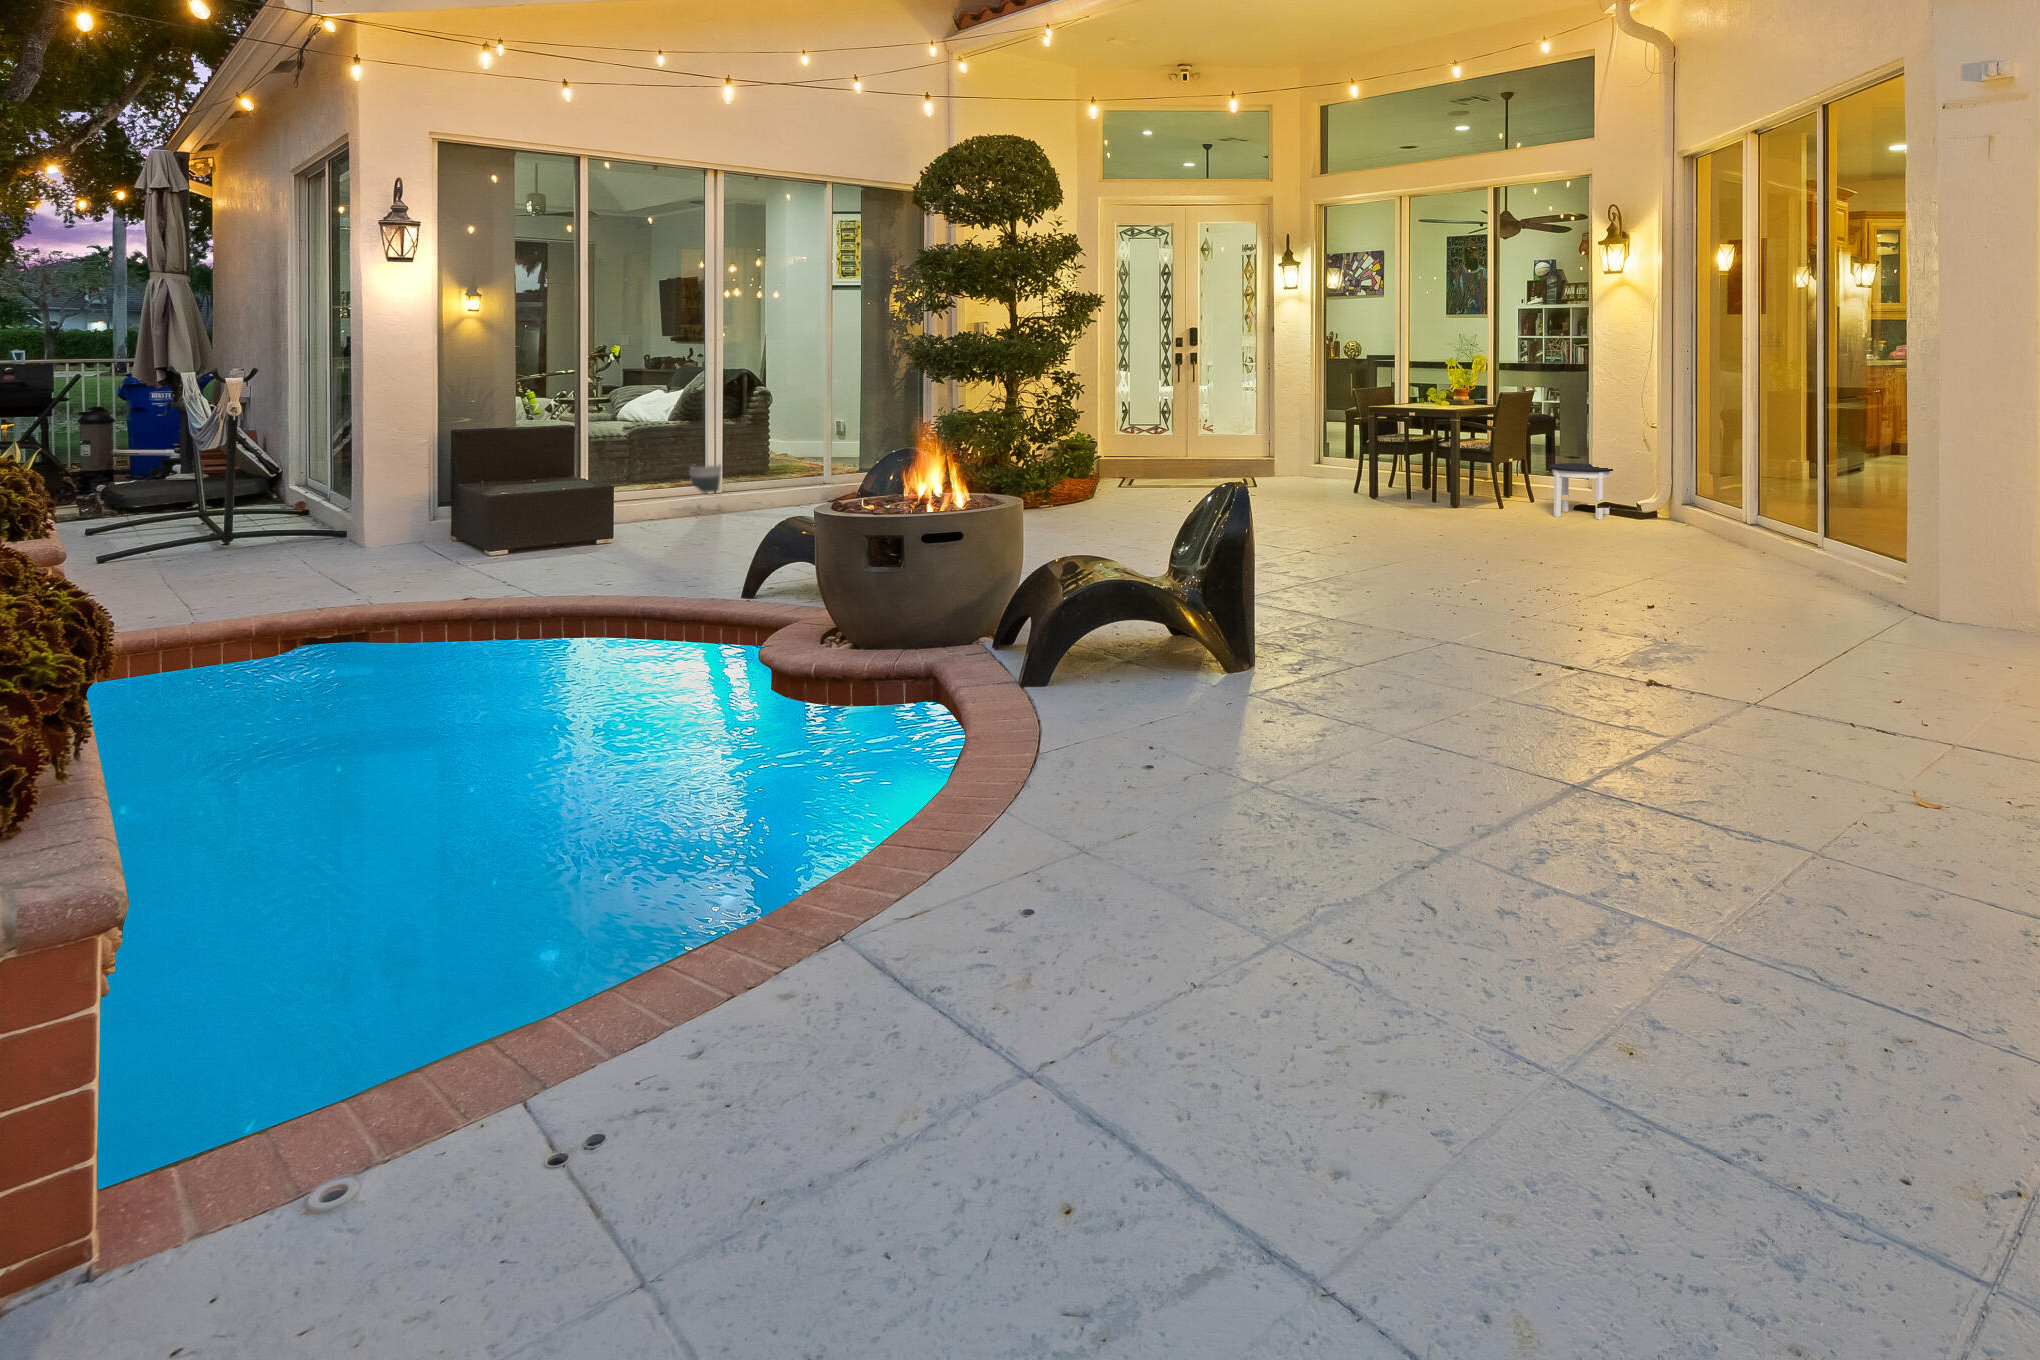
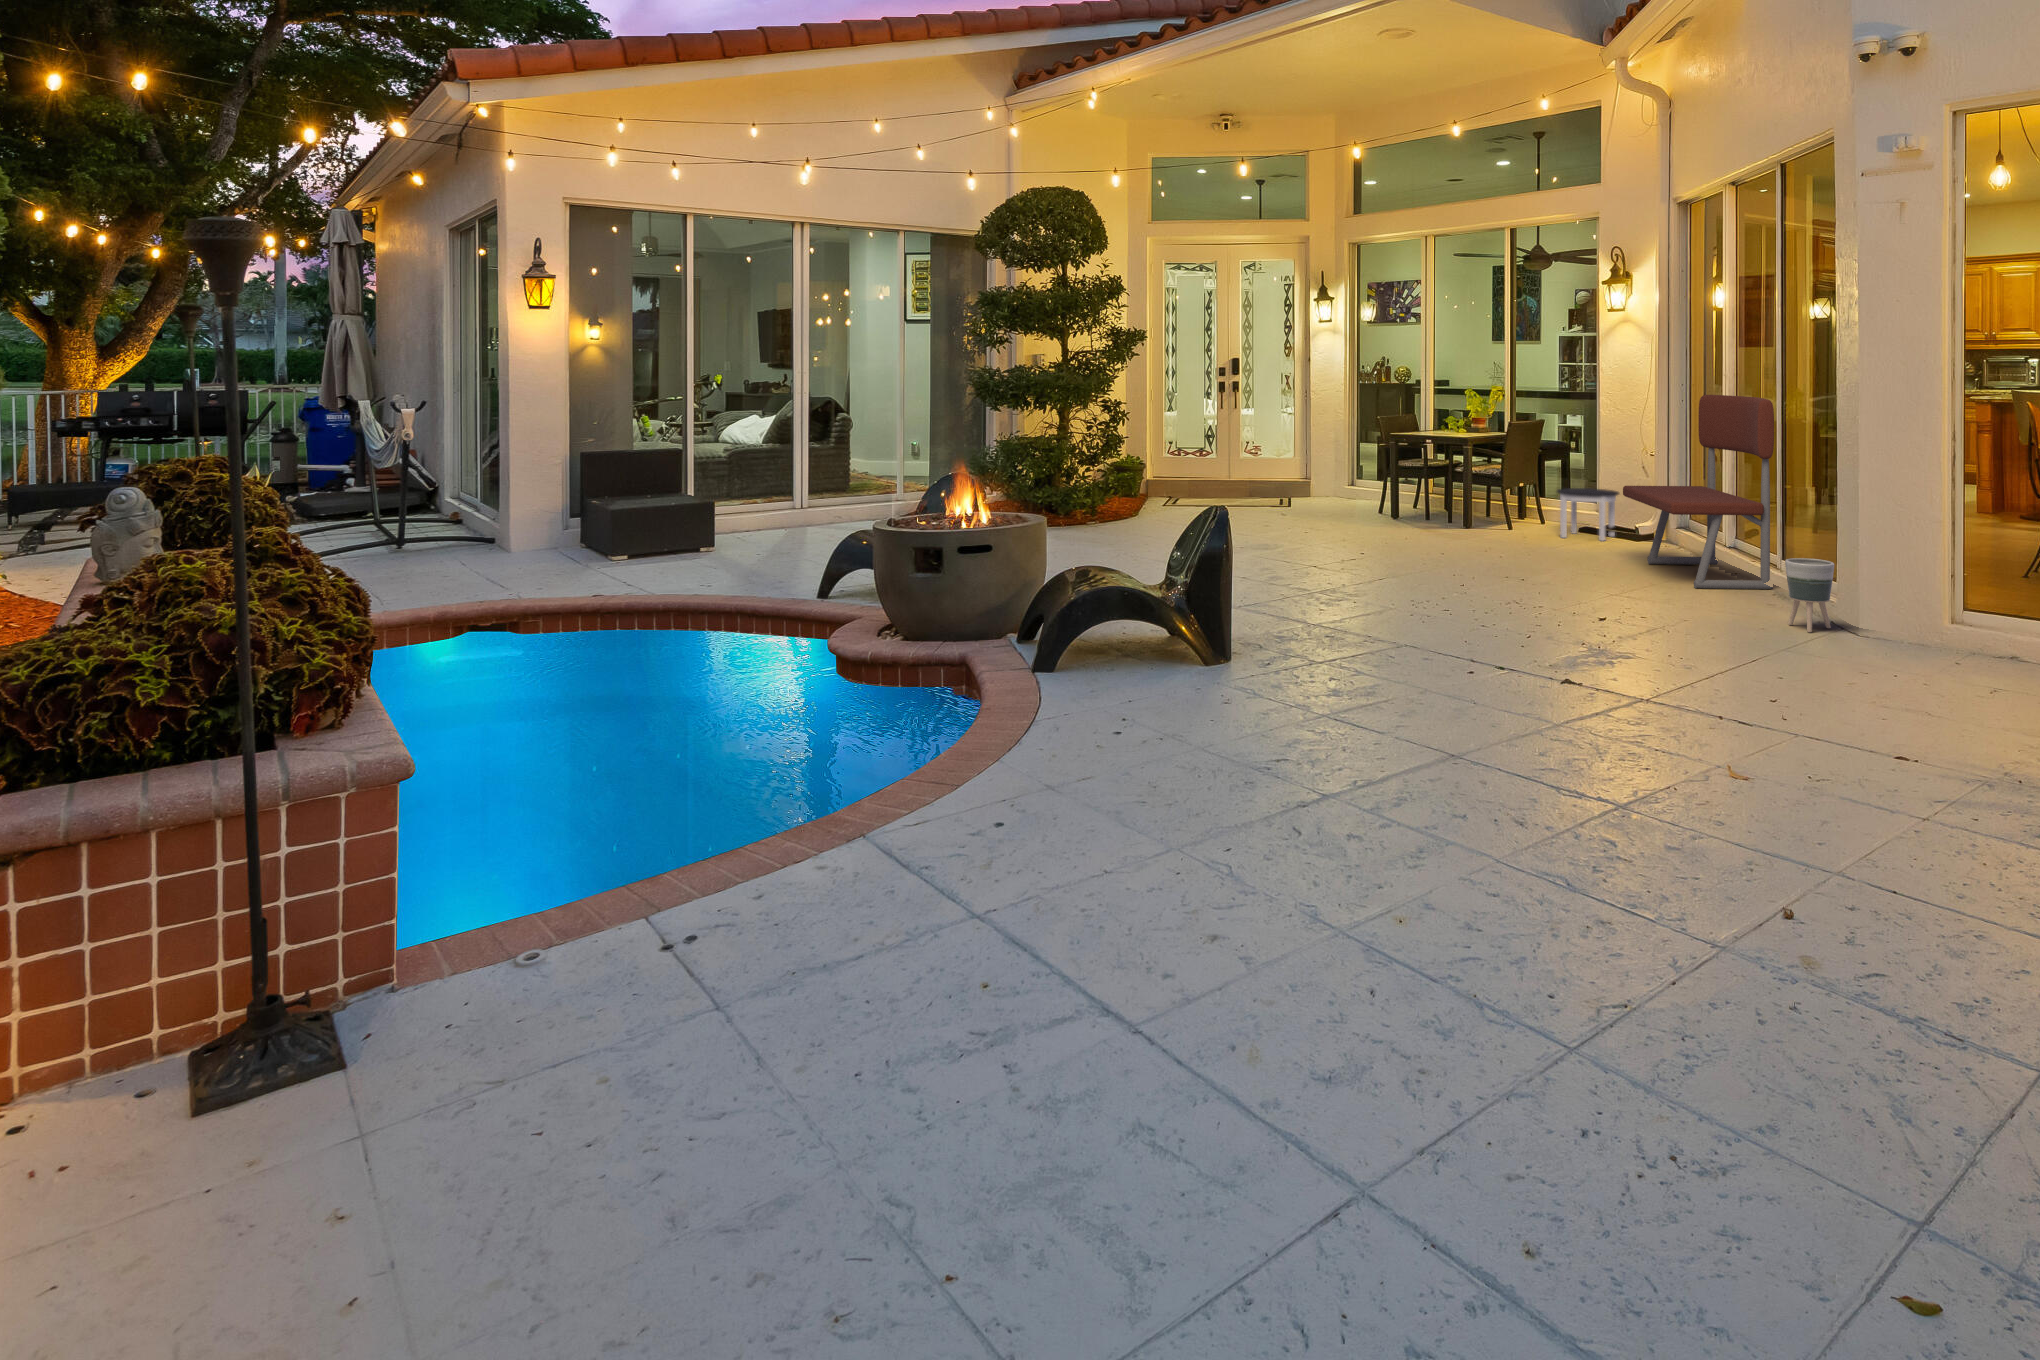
bench: none [1637,362,1818,572] -> present [1623,395,1774,589]
planter: present [690,465,721,513] -> present [1785,558,1834,632]

